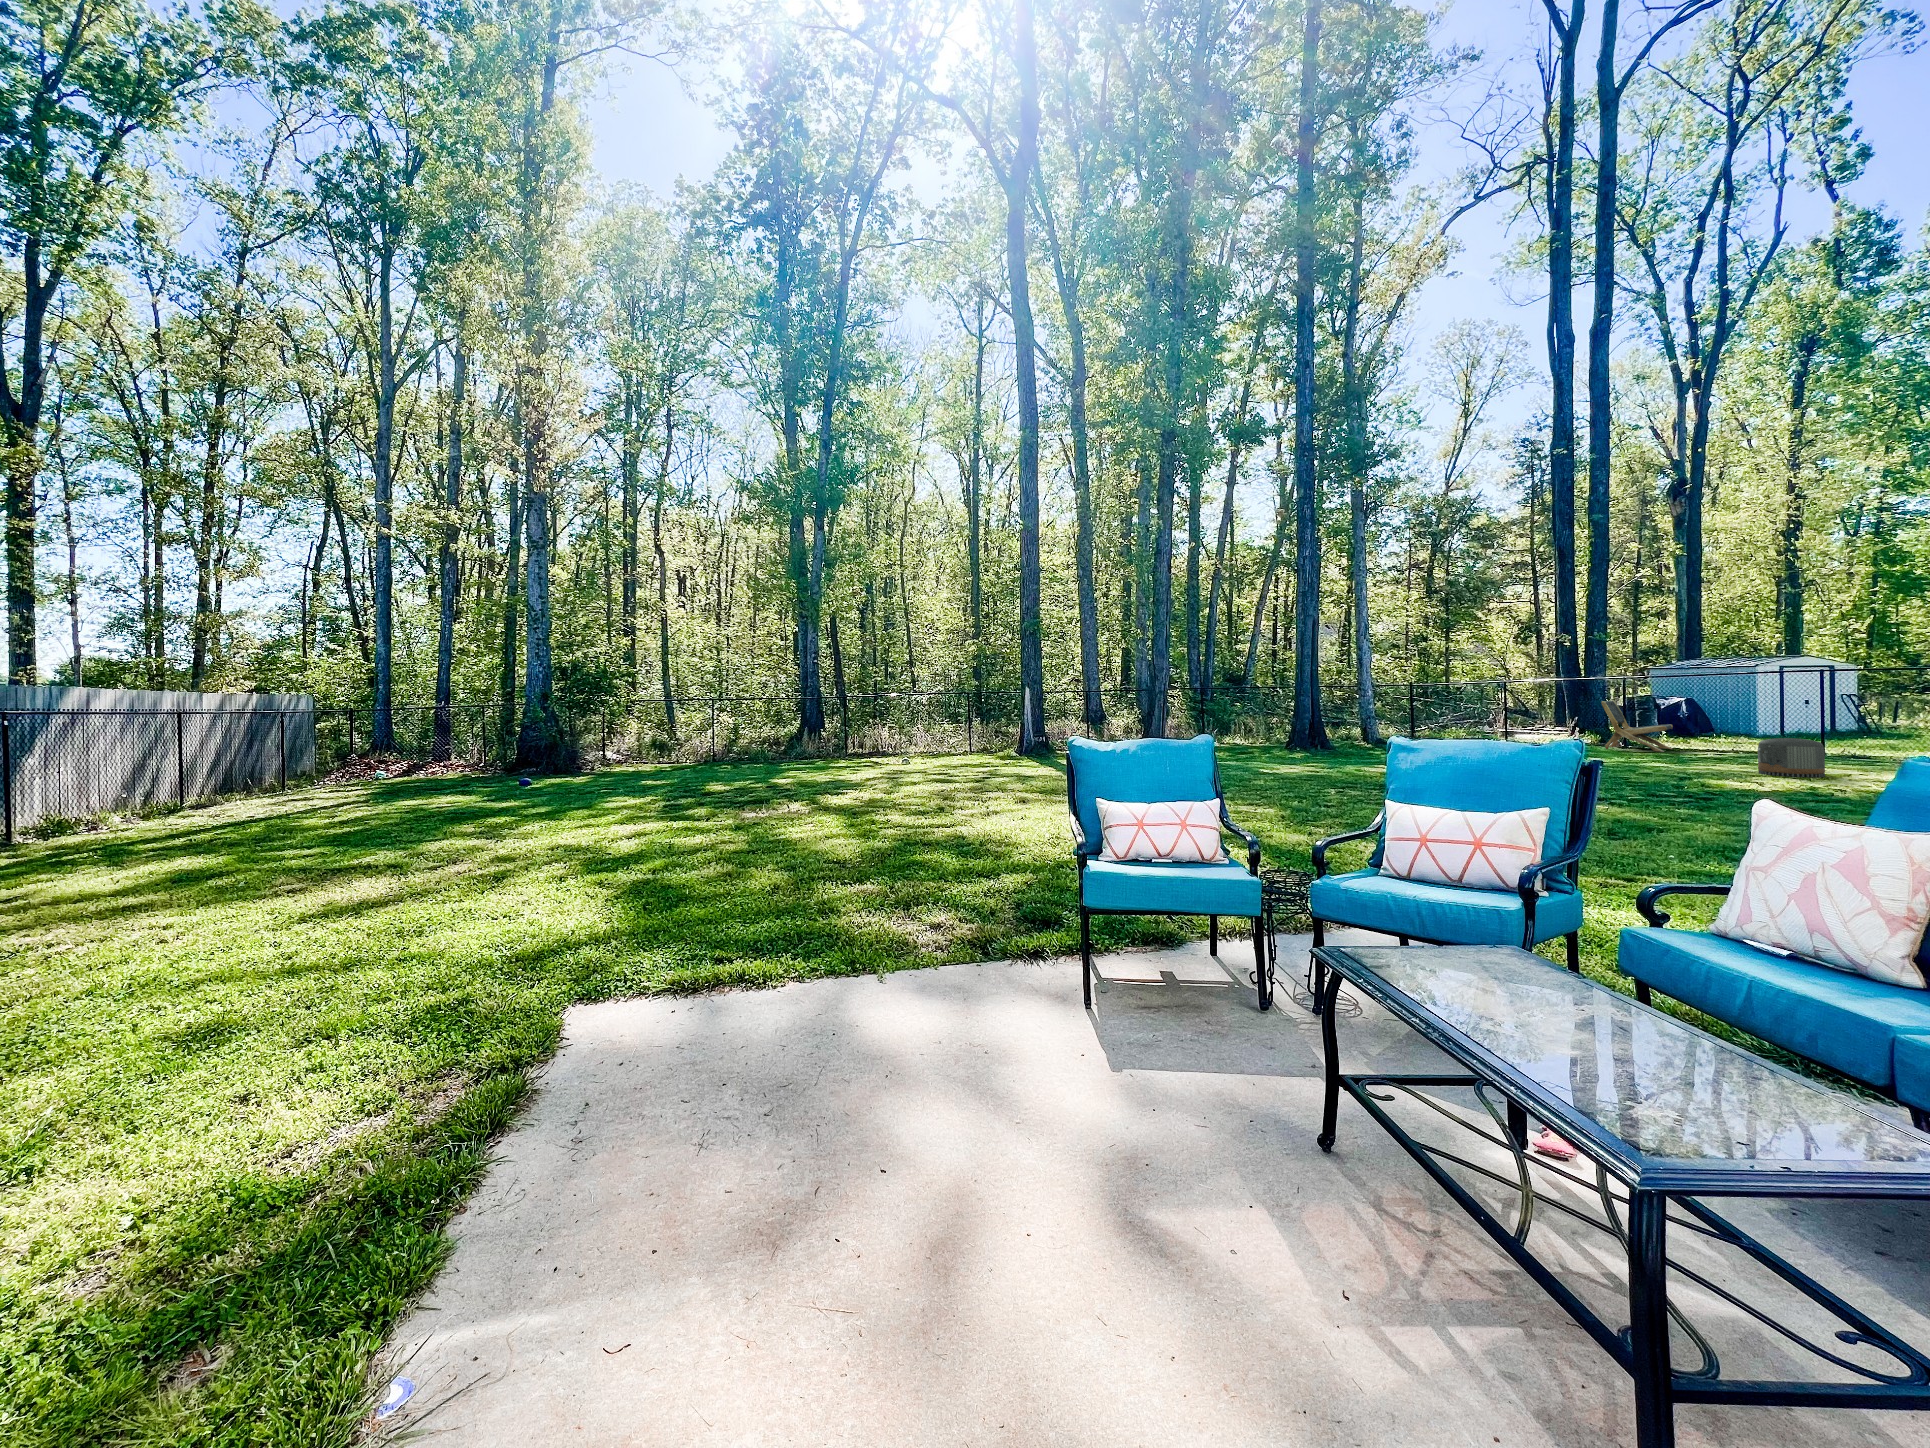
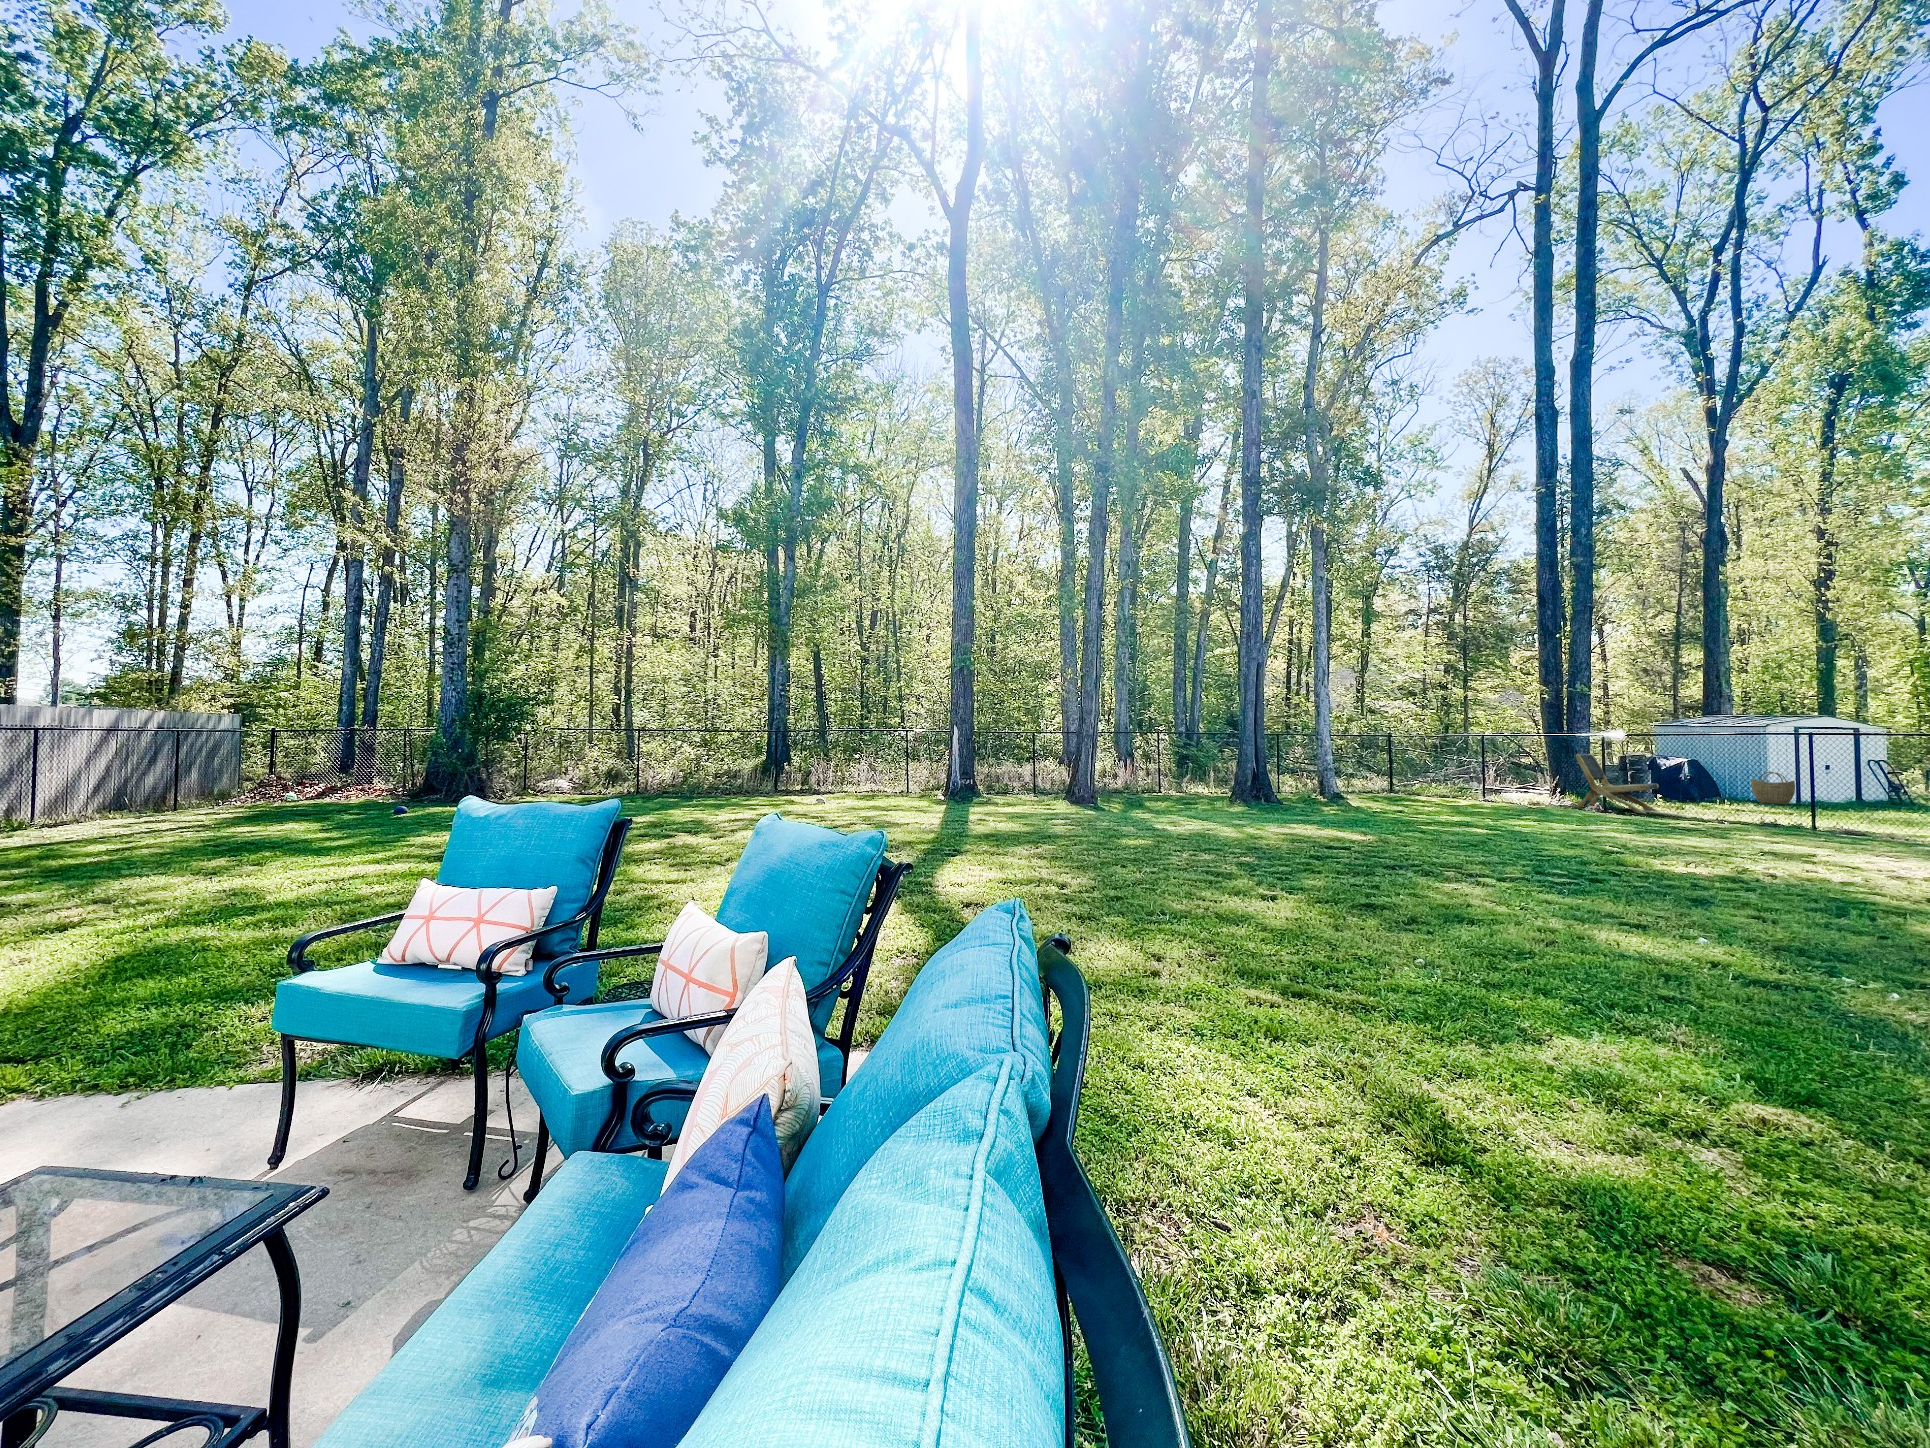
woven basket: none [1742,709,1779,738] -> present [1751,772,1795,805]
pouf: present [1758,738,1825,777] -> none [1742,806,1826,854]

